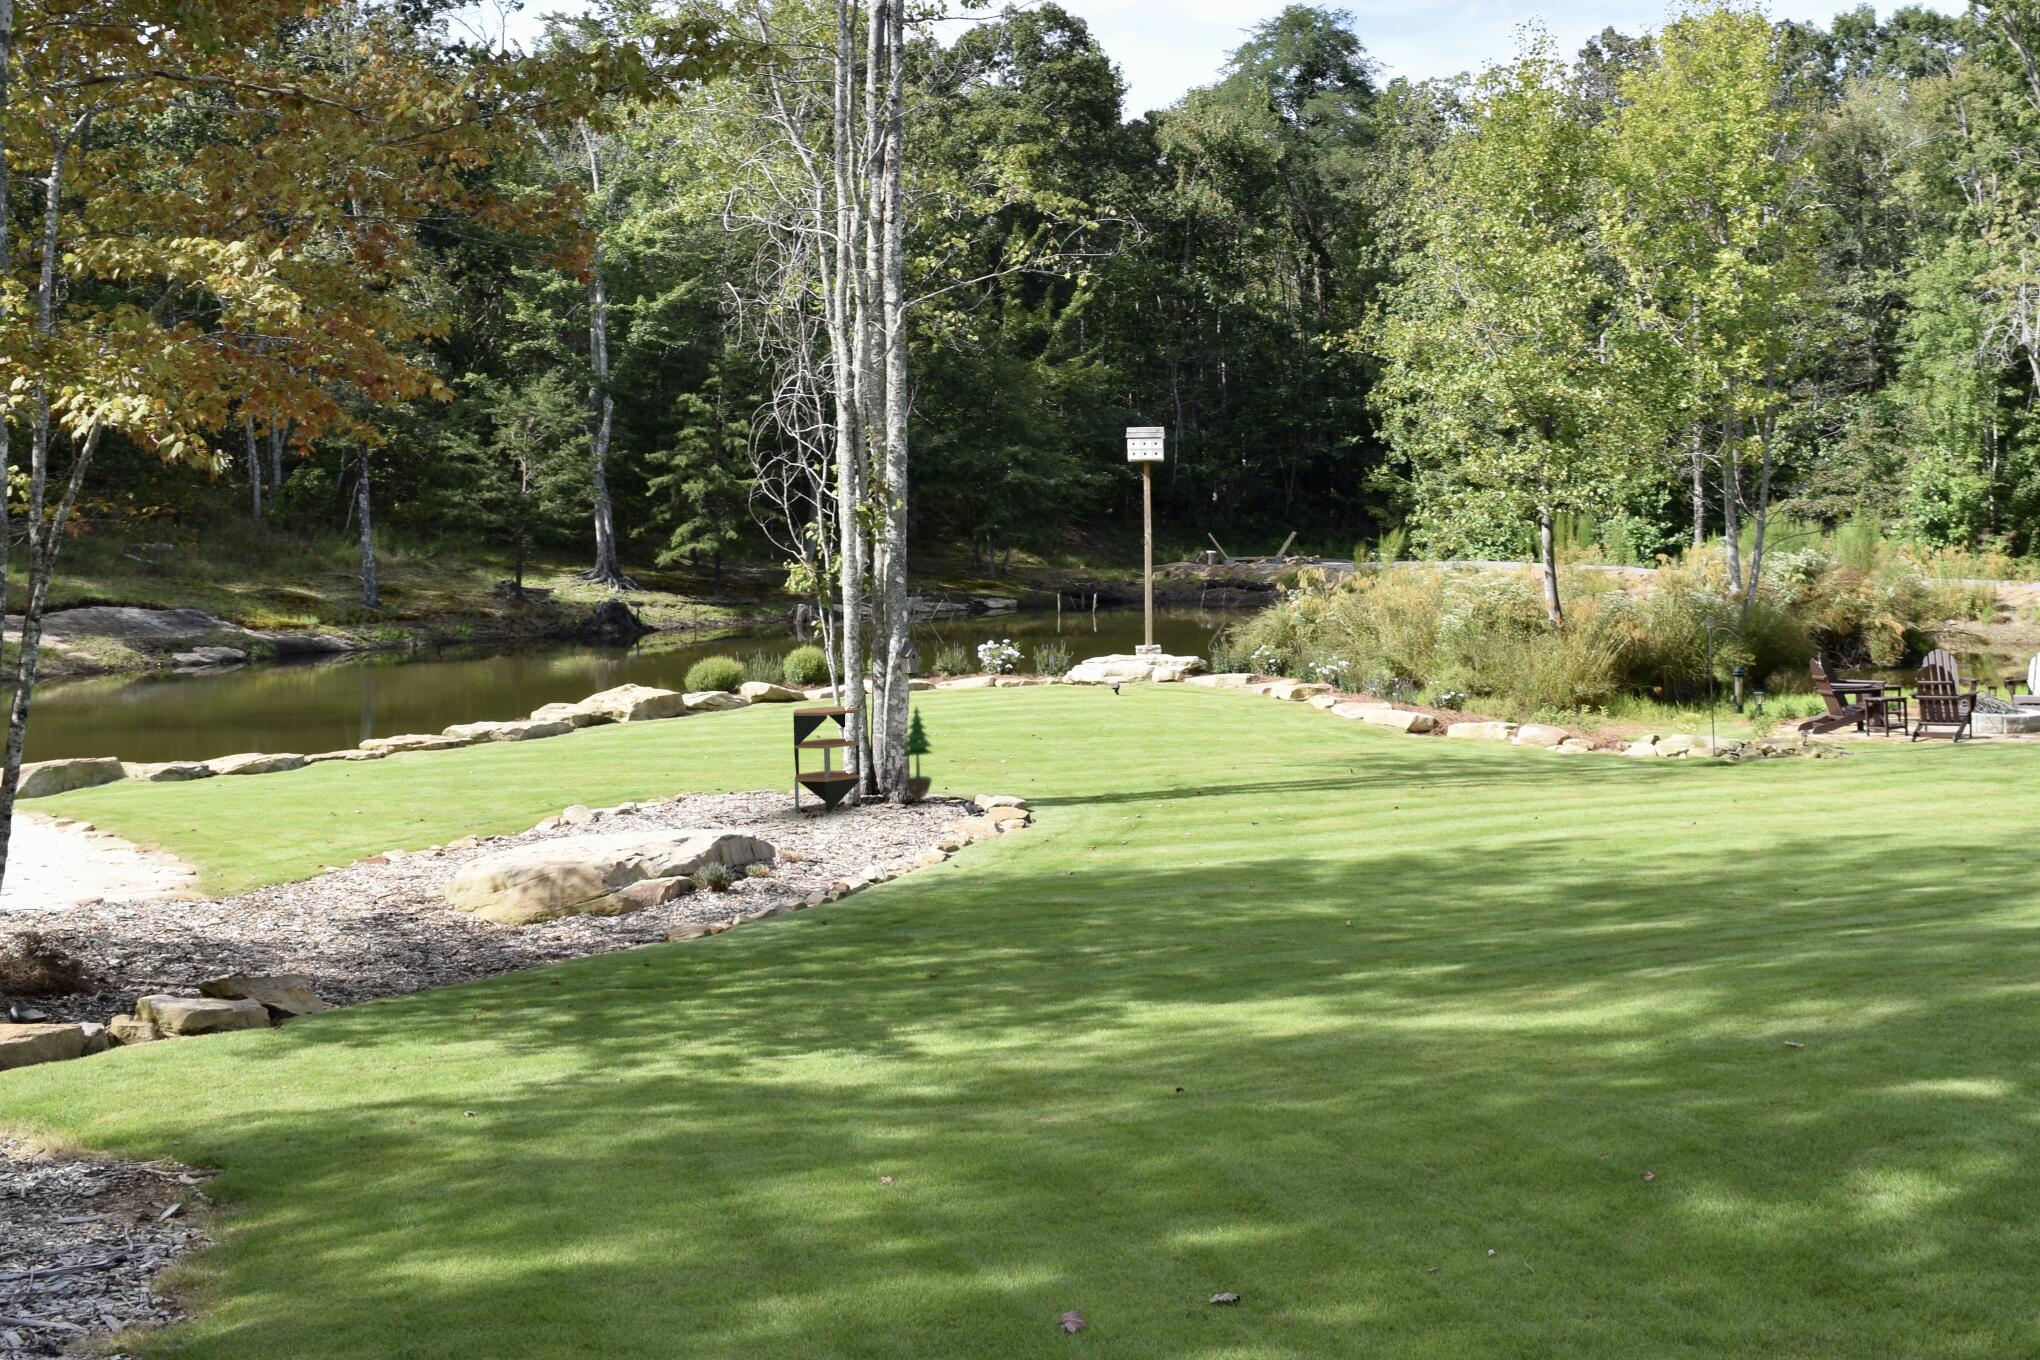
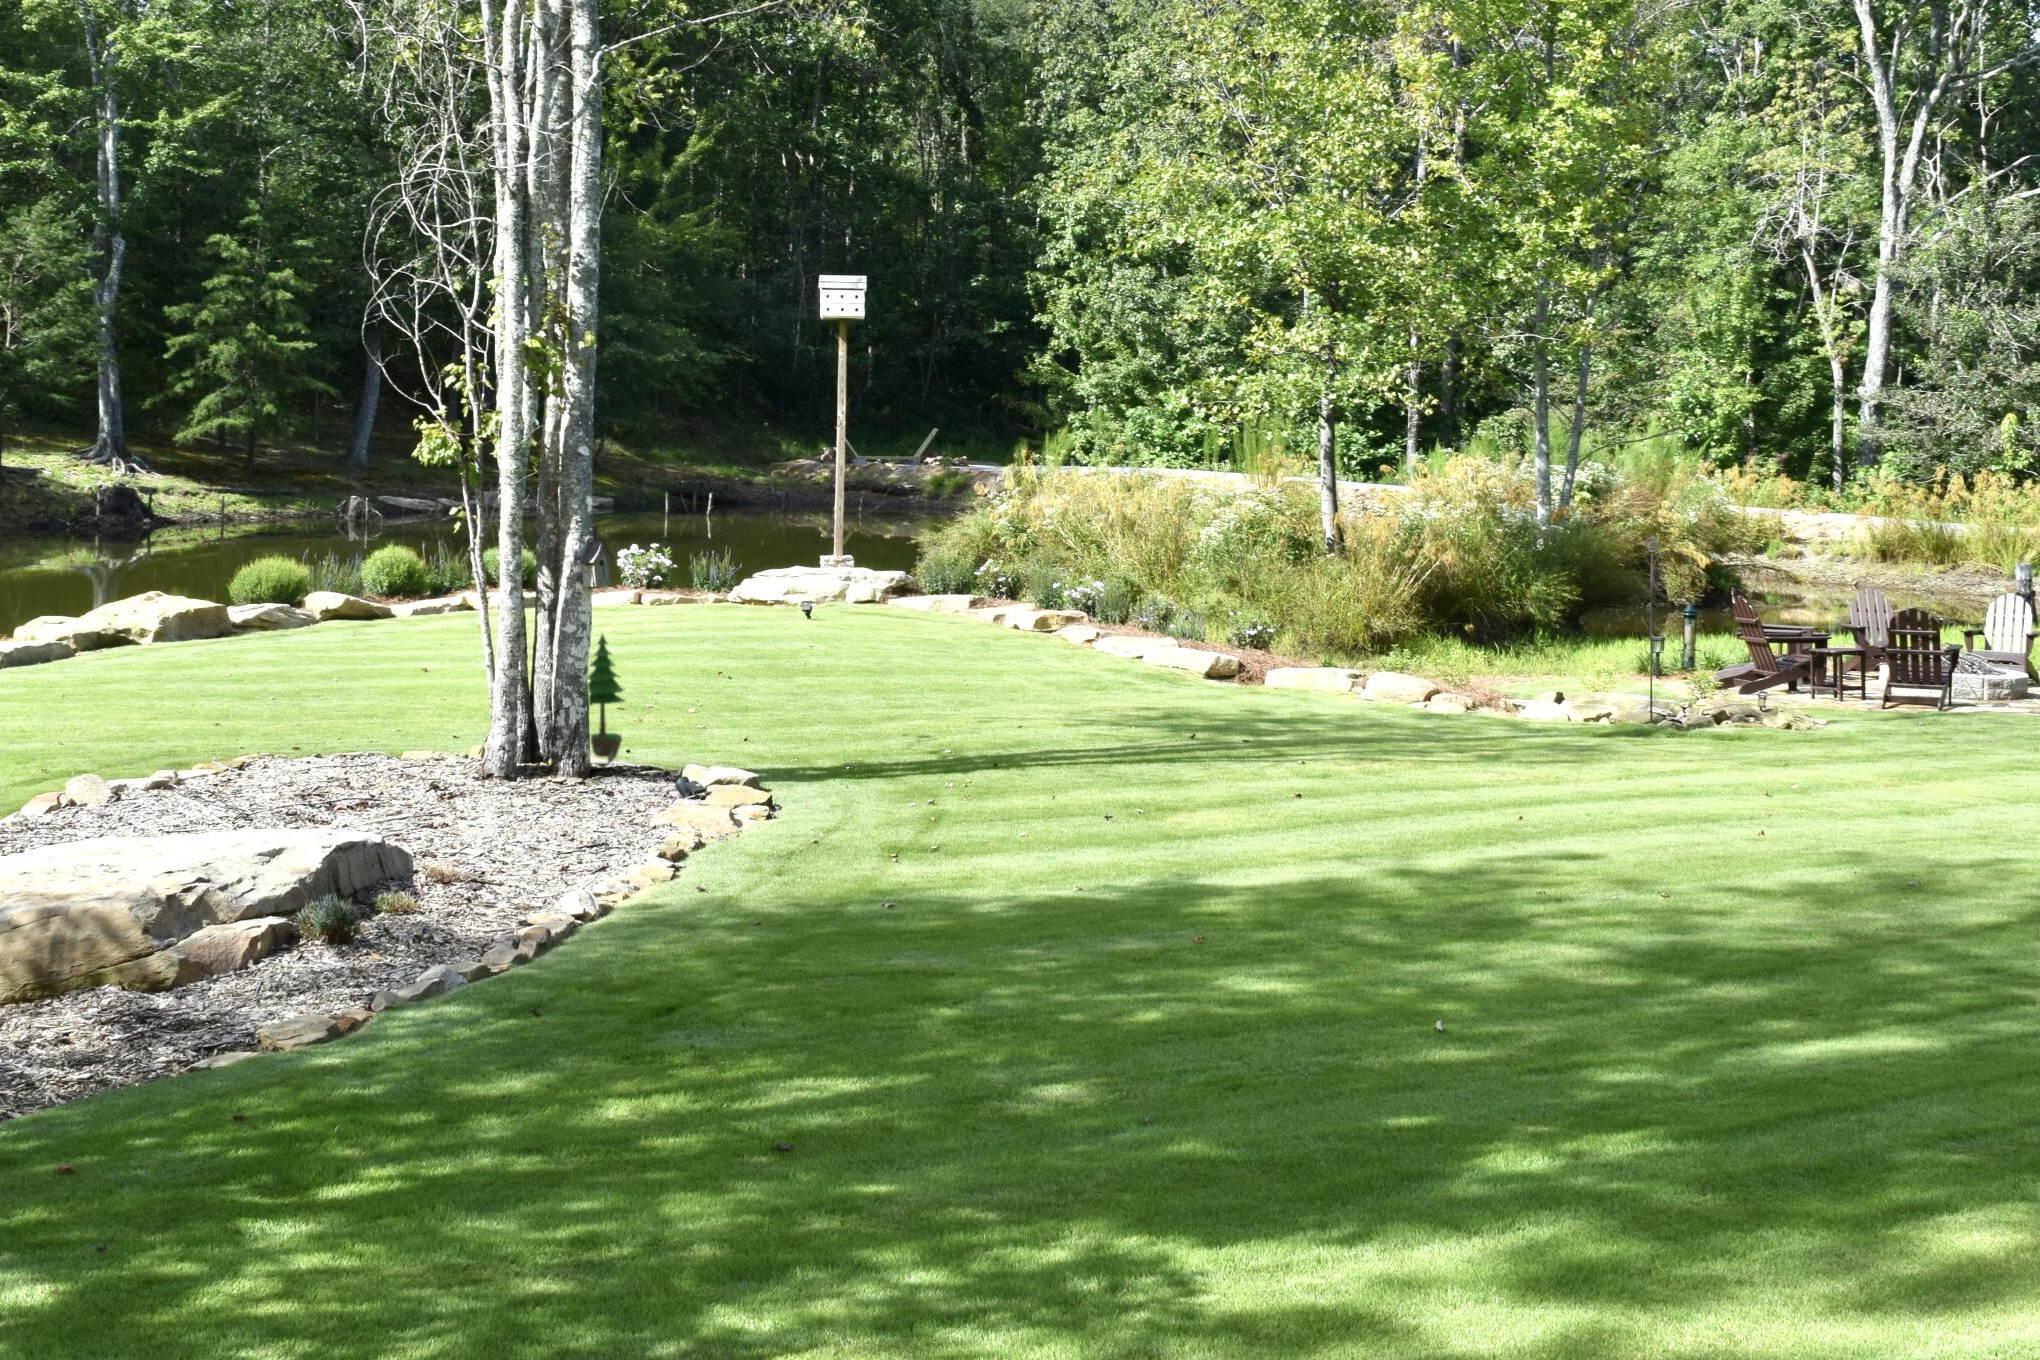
side table: present [793,707,860,812] -> none [425,633,520,785]

